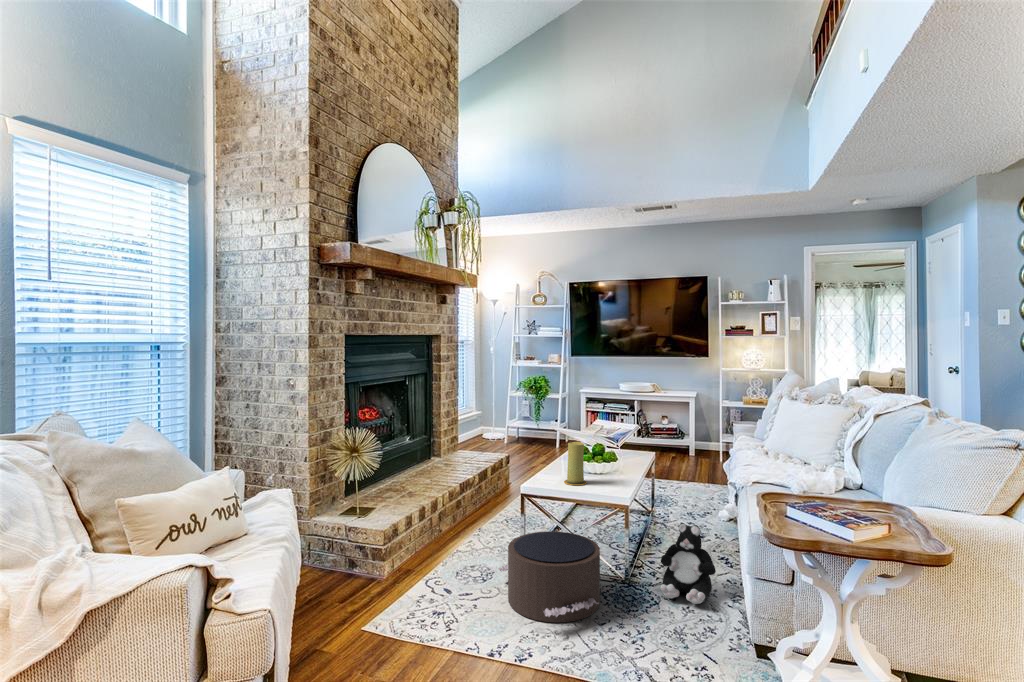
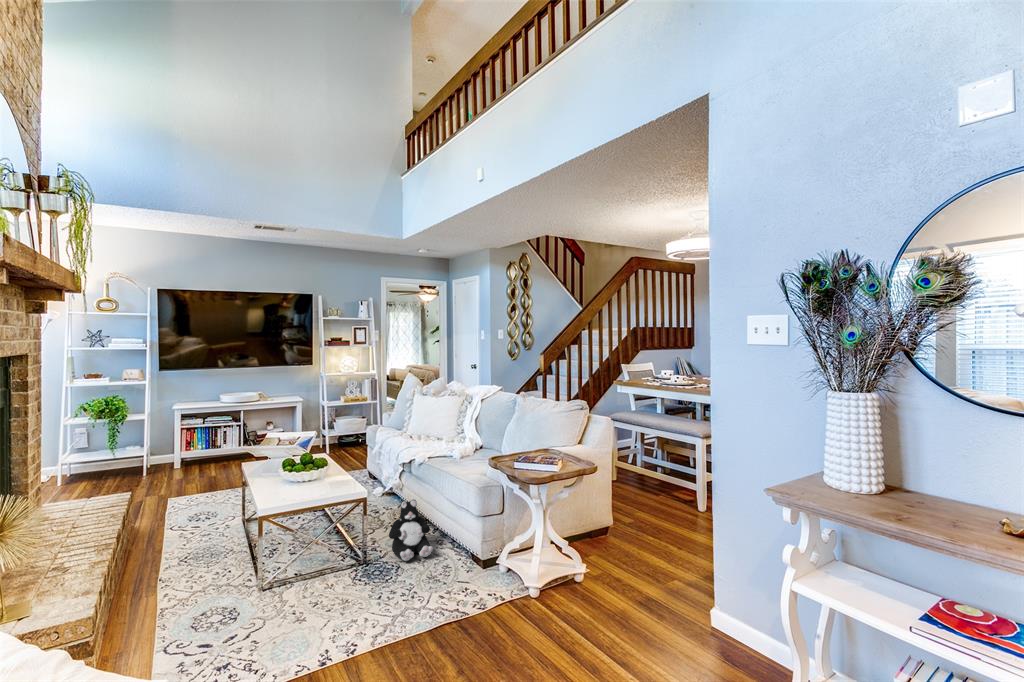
candle: present [564,442,587,485] -> none [299,454,322,495]
pouf: present [498,531,600,622] -> none [252,537,375,624]

